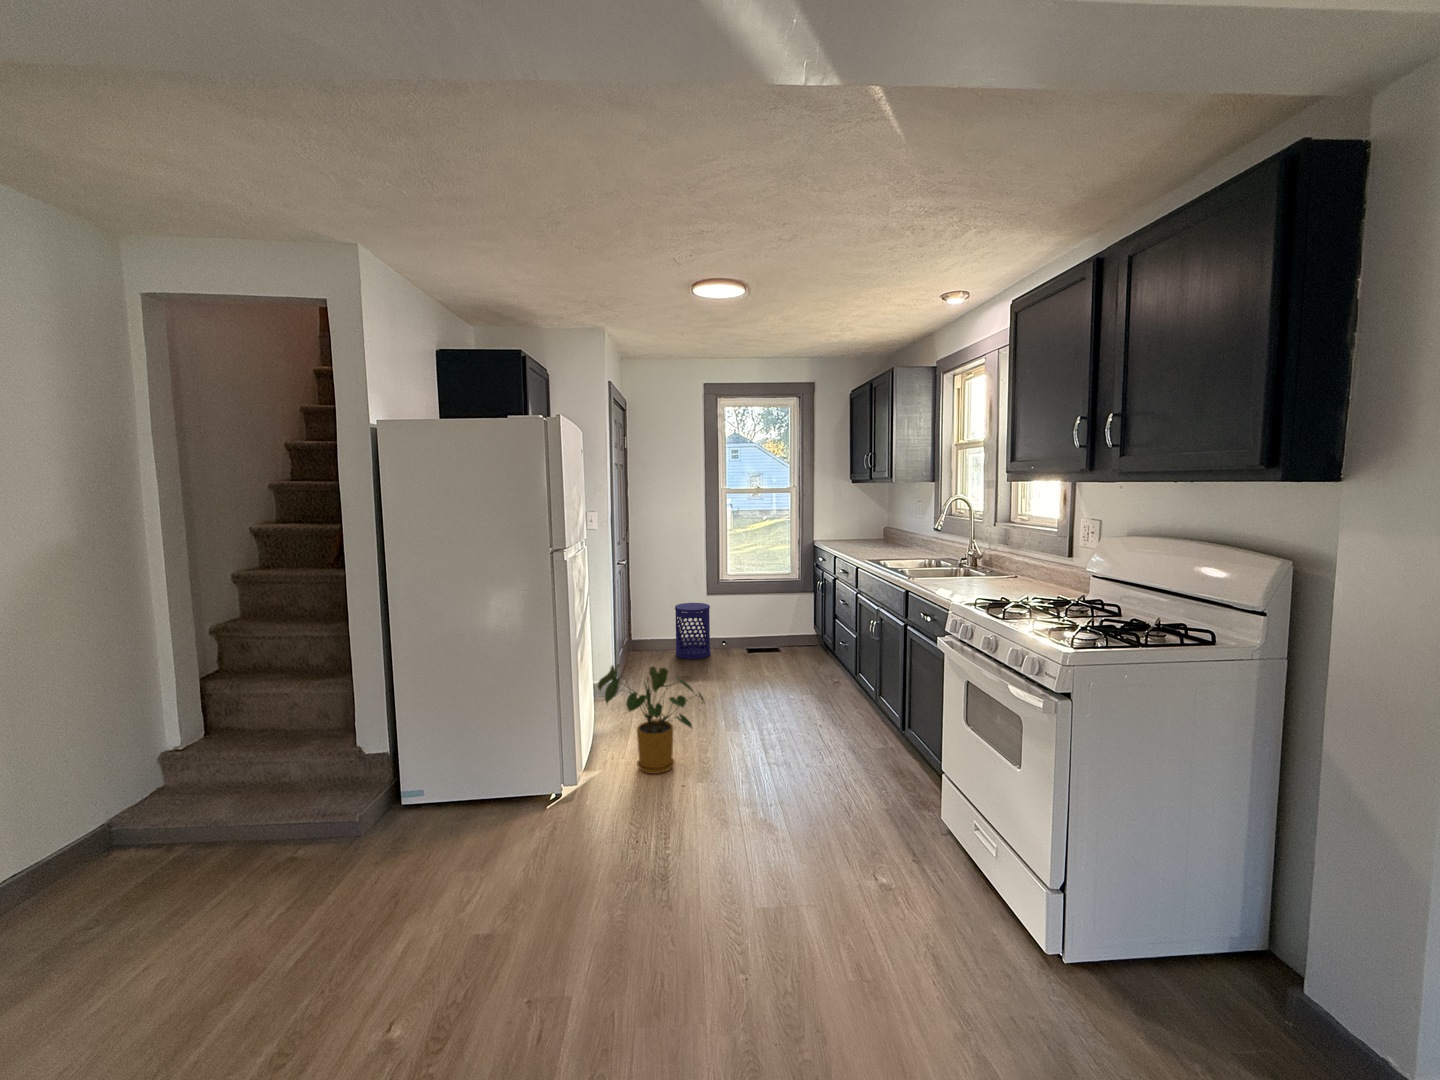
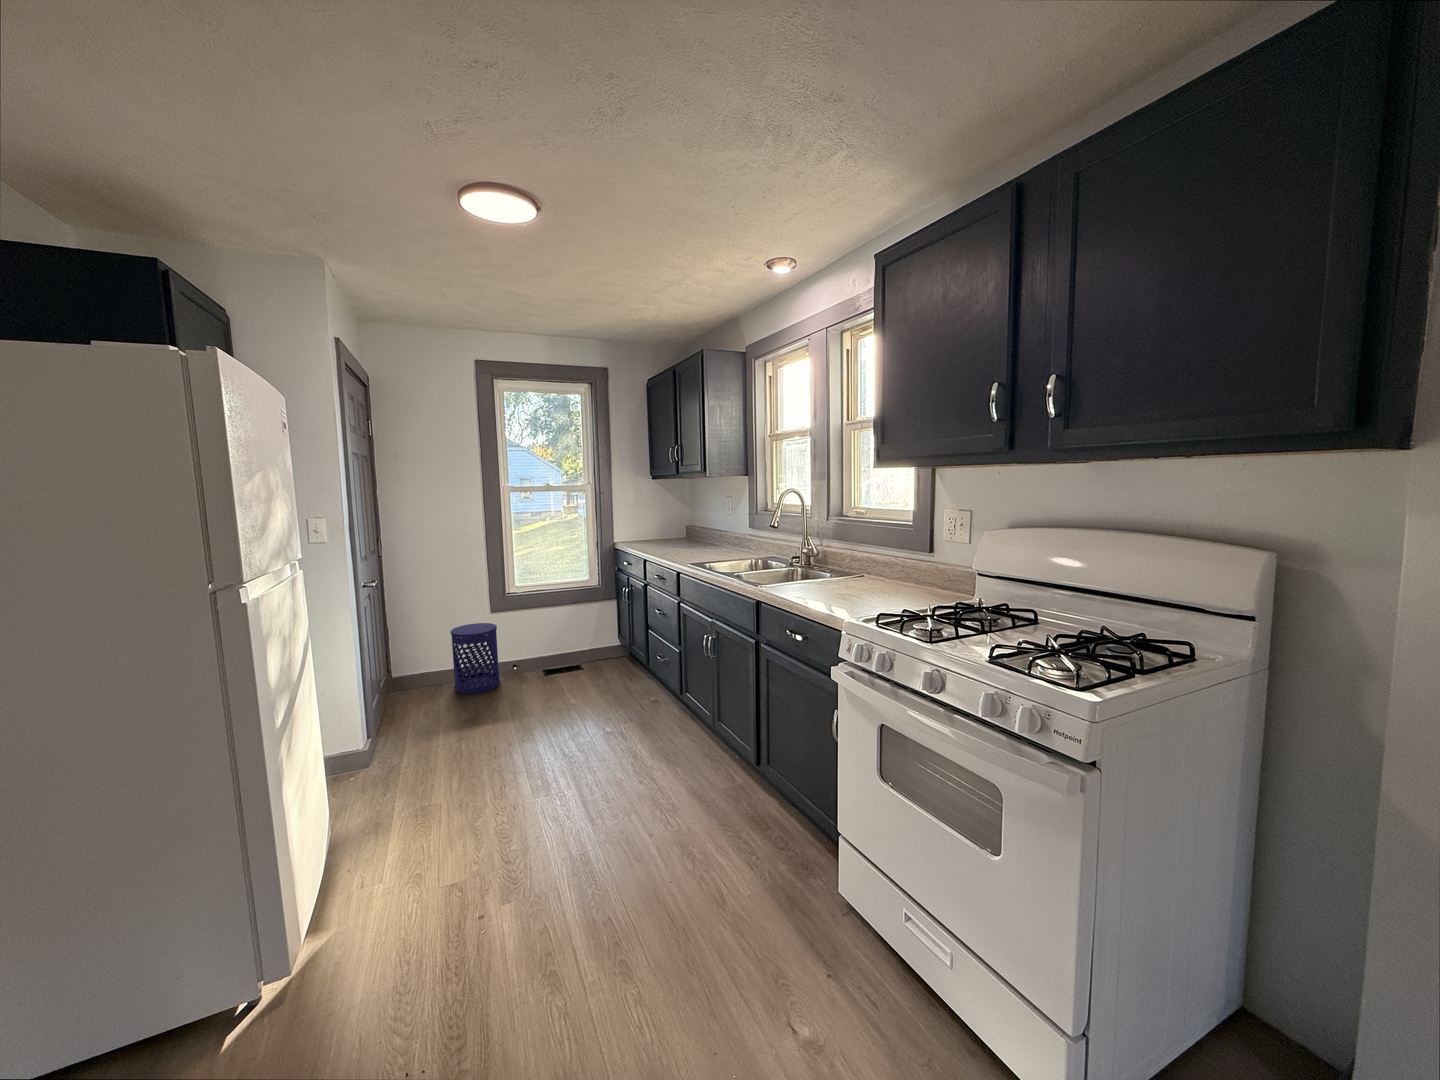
house plant: present [598,664,704,774] -> none [324,747,508,910]

